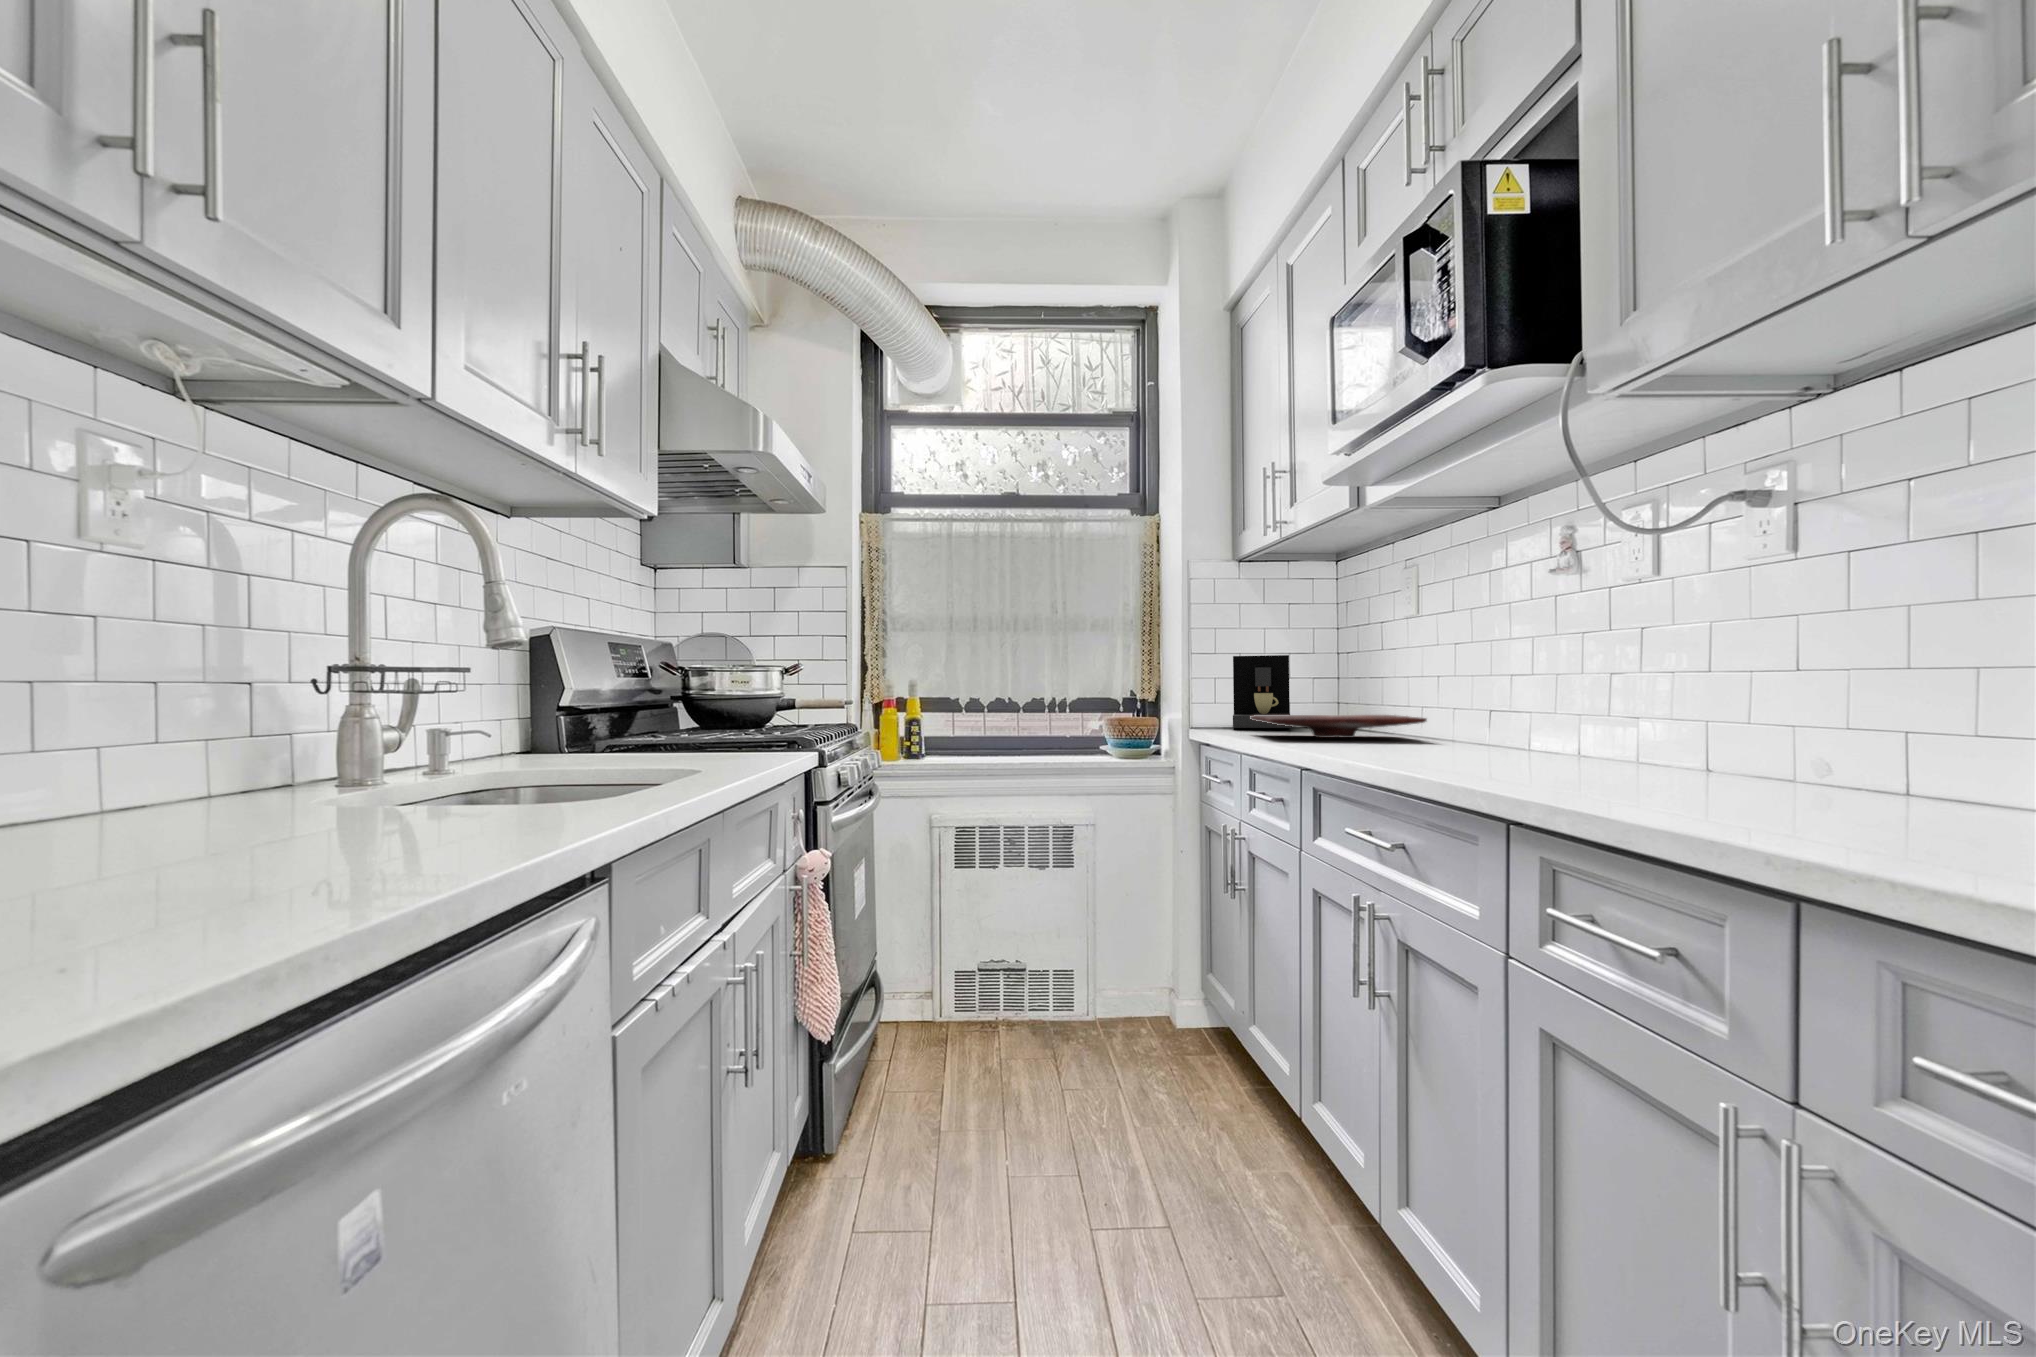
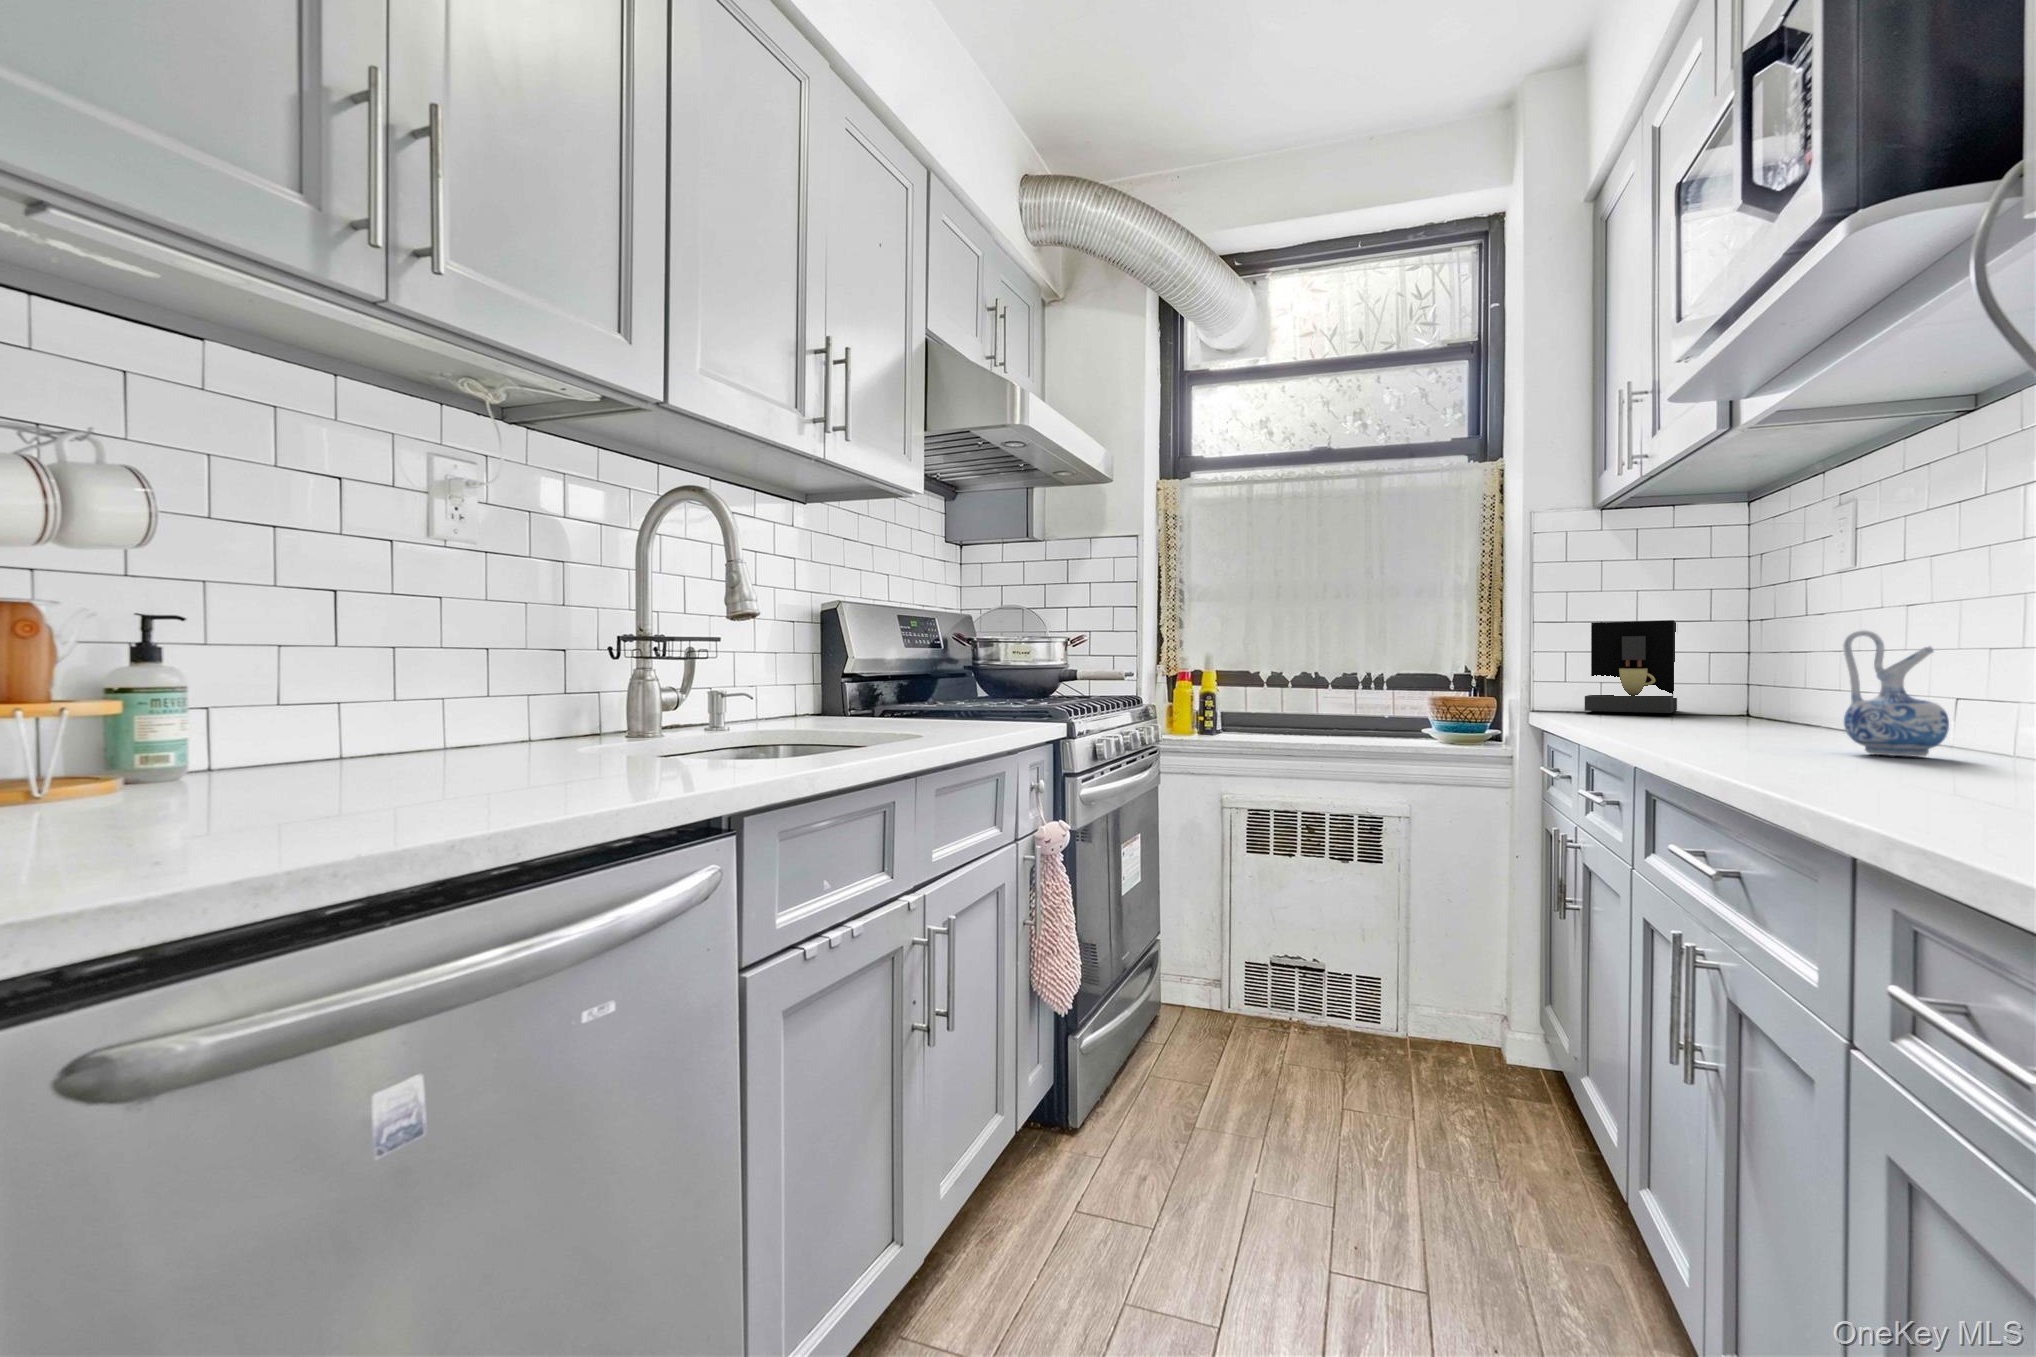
ceramic pitcher: none [1435,668,1494,756] -> present [1843,630,1949,757]
cutting board: present [1250,715,1427,738] -> none [1597,696,1866,726]

